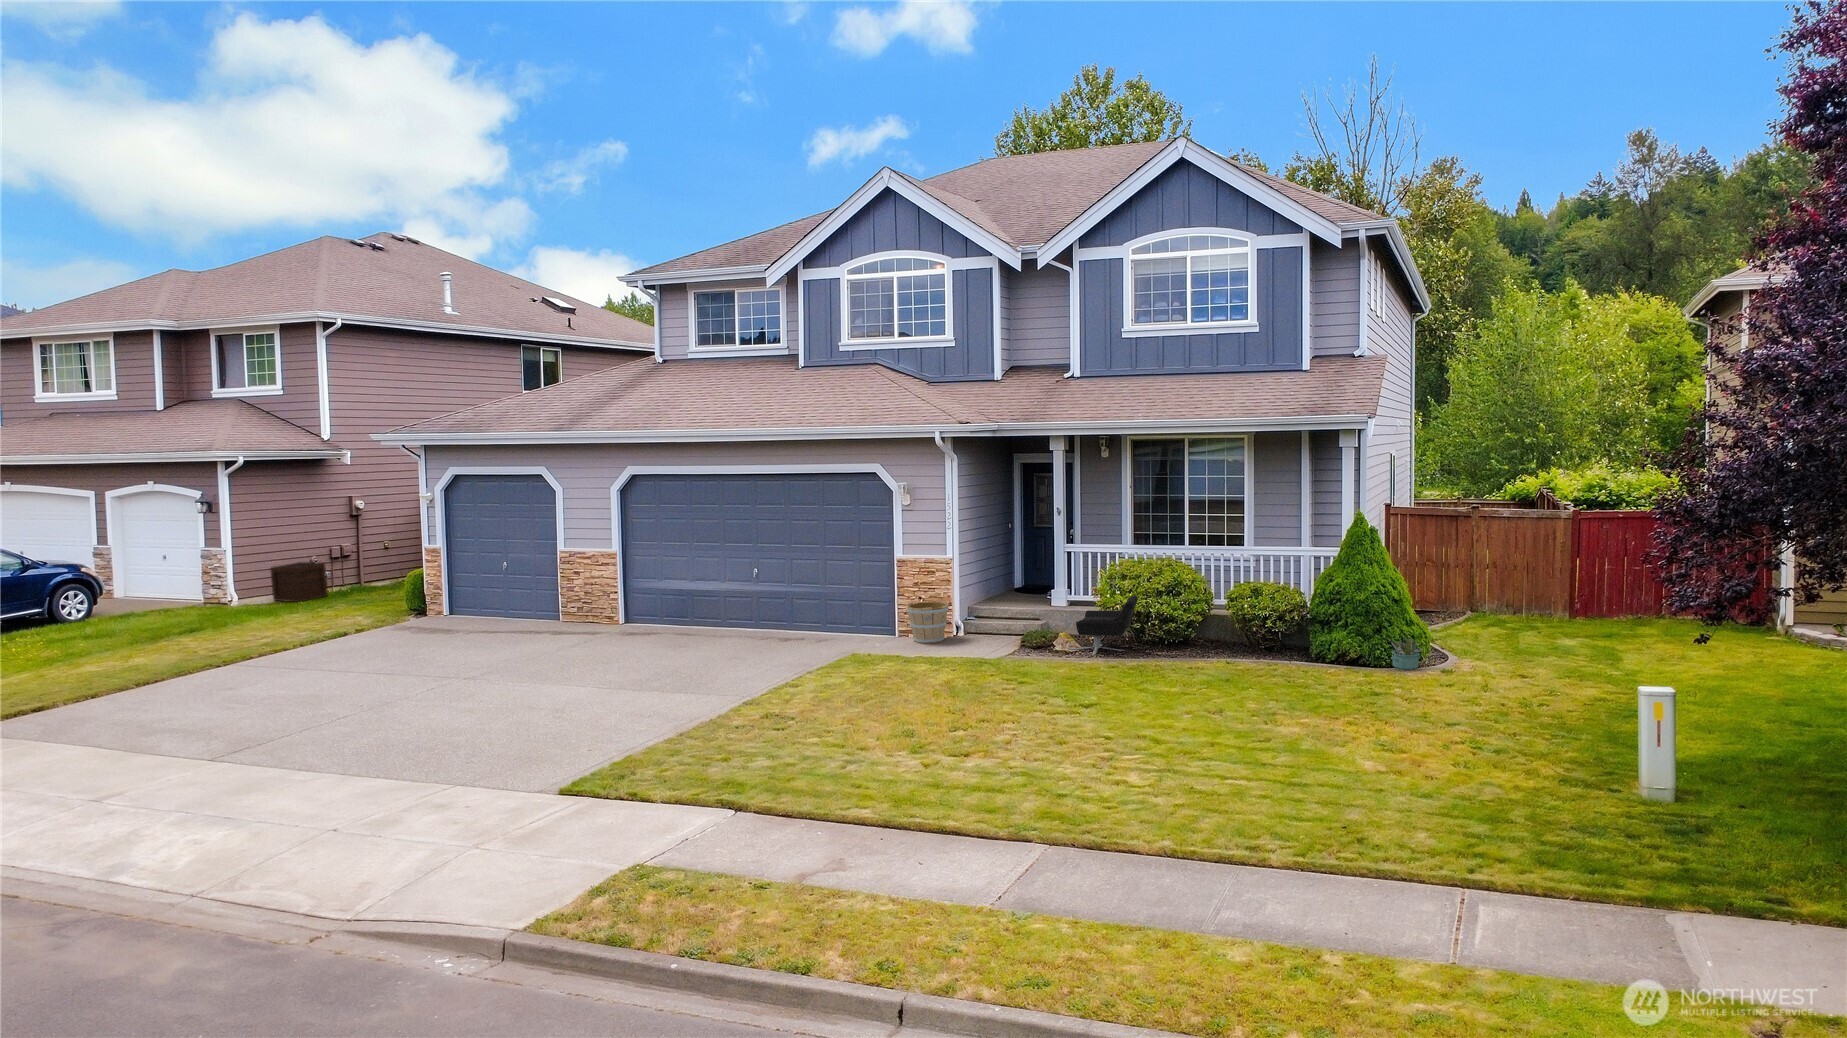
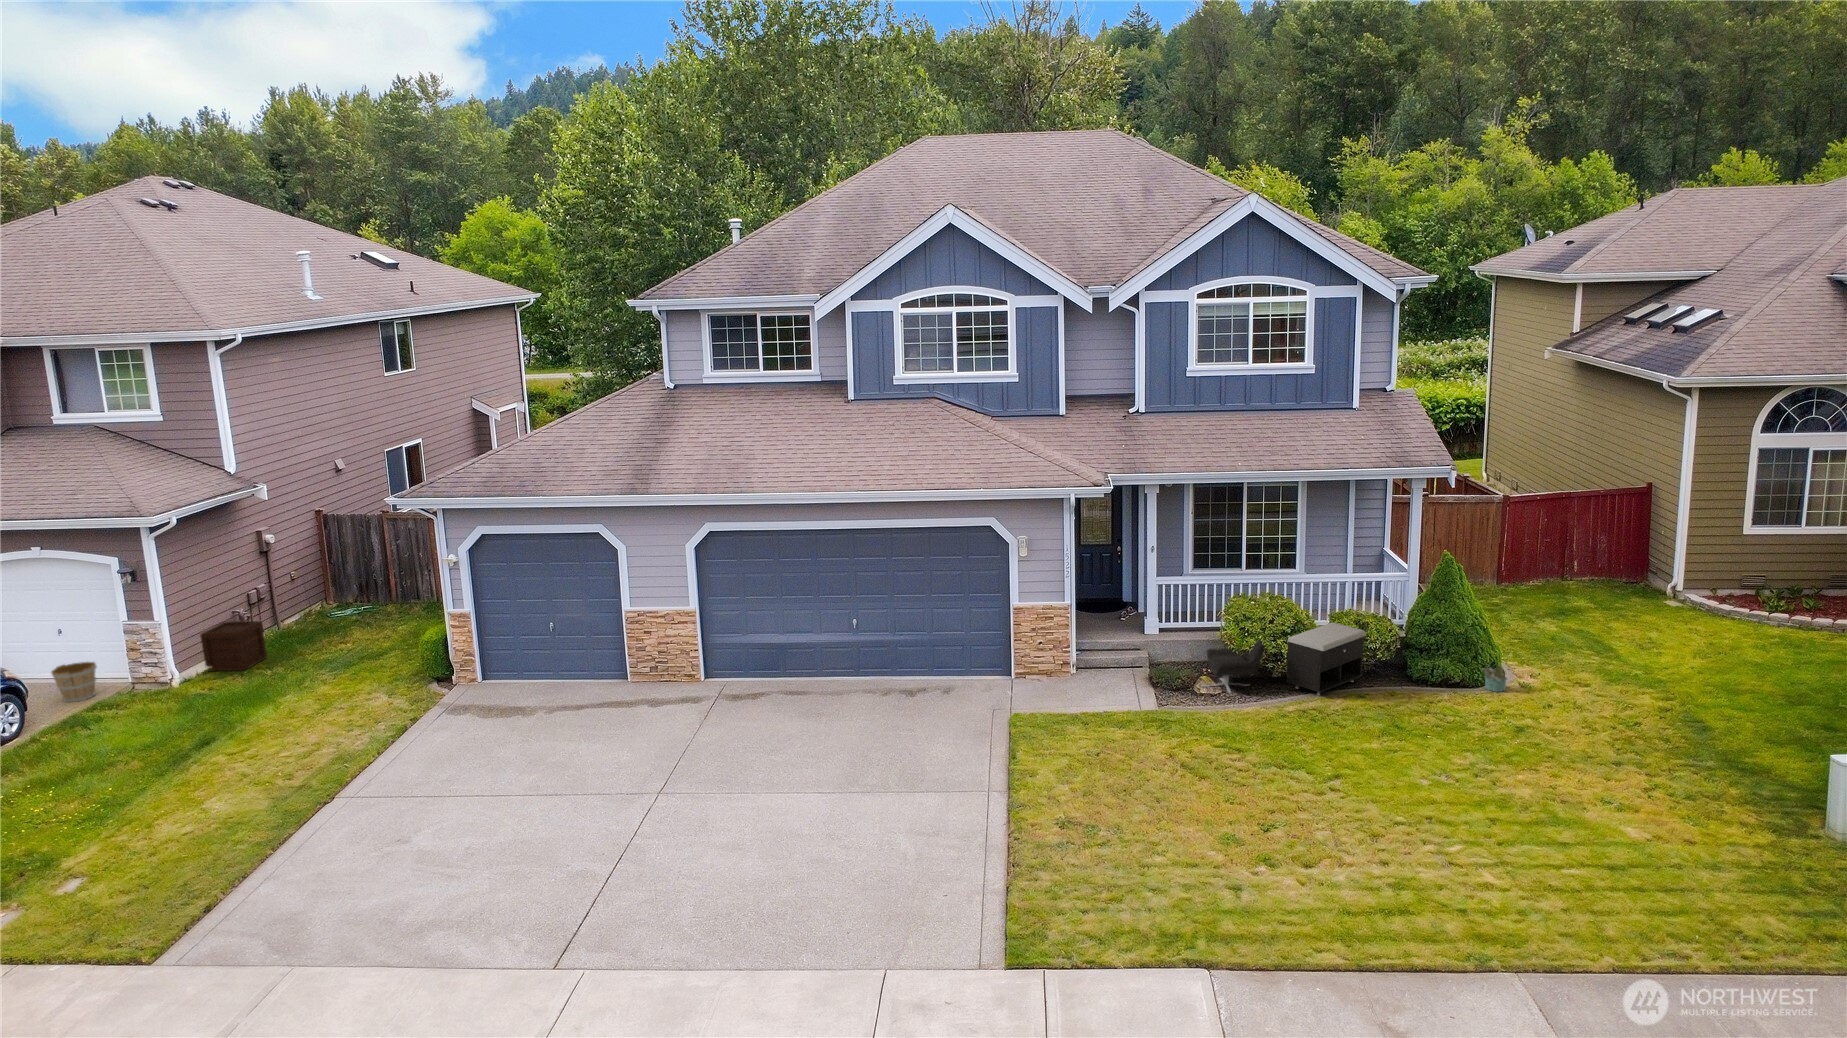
storage bench: none [1160,587,1255,661] -> present [1287,623,1366,695]
wooden bucket: present [906,601,949,643] -> present [51,662,96,702]

